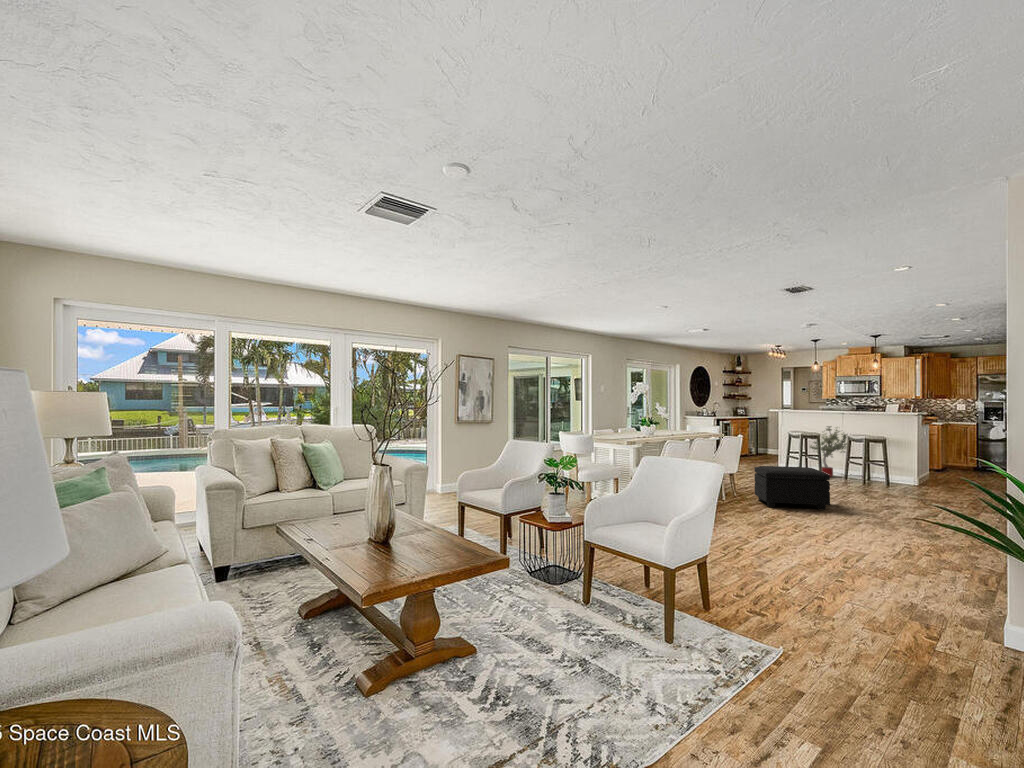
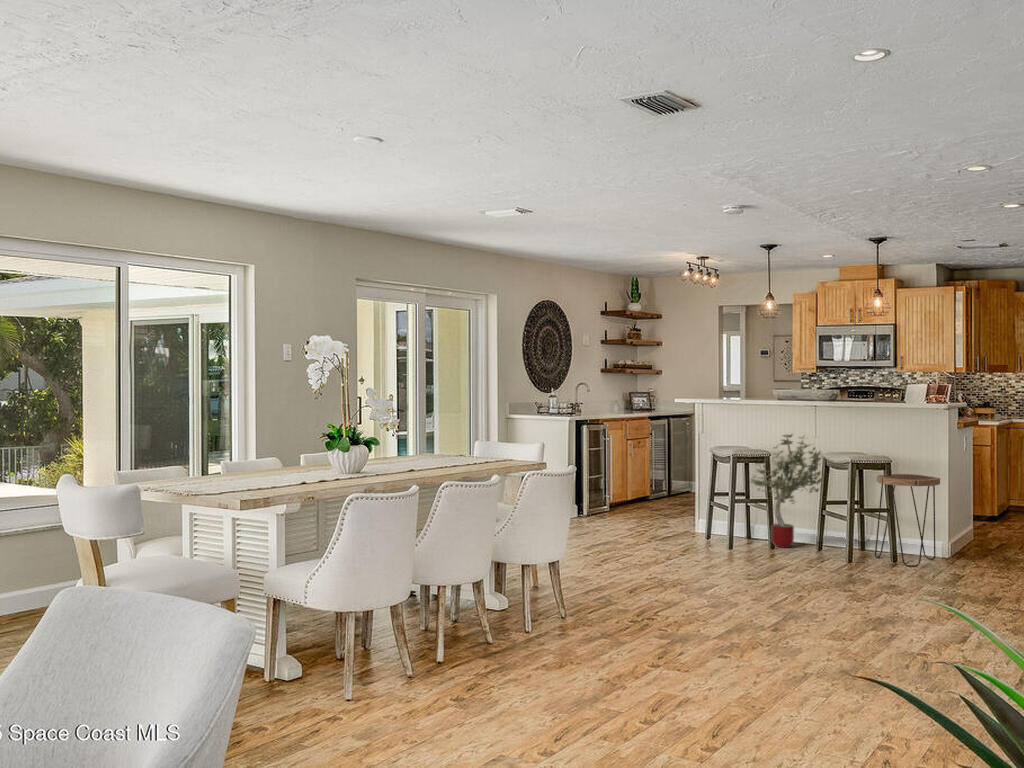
side table: none [877,445,912,488] -> present [875,474,940,567]
footstool: present [754,466,830,510] -> none [602,540,759,646]

